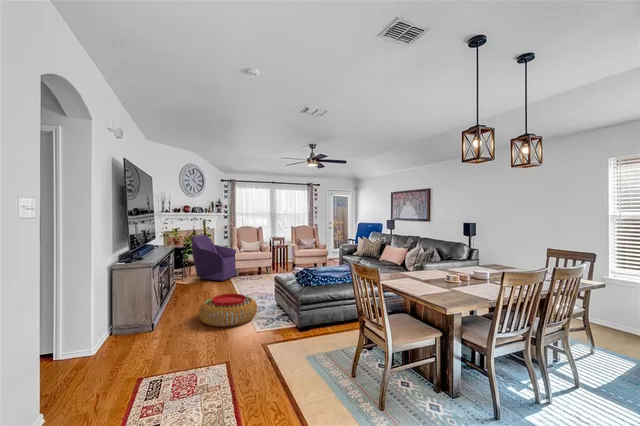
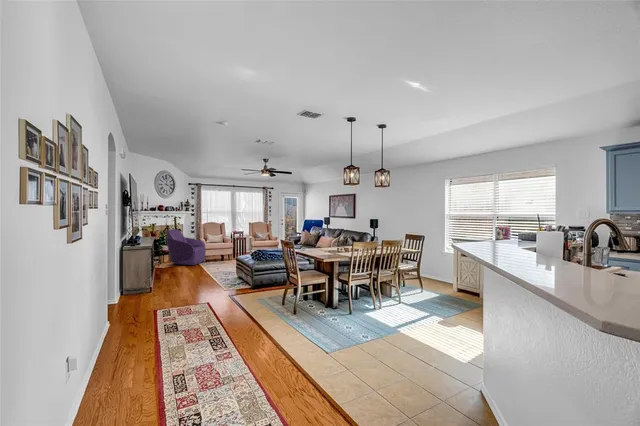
pouf: present [199,294,257,327] -> none [182,269,224,289]

